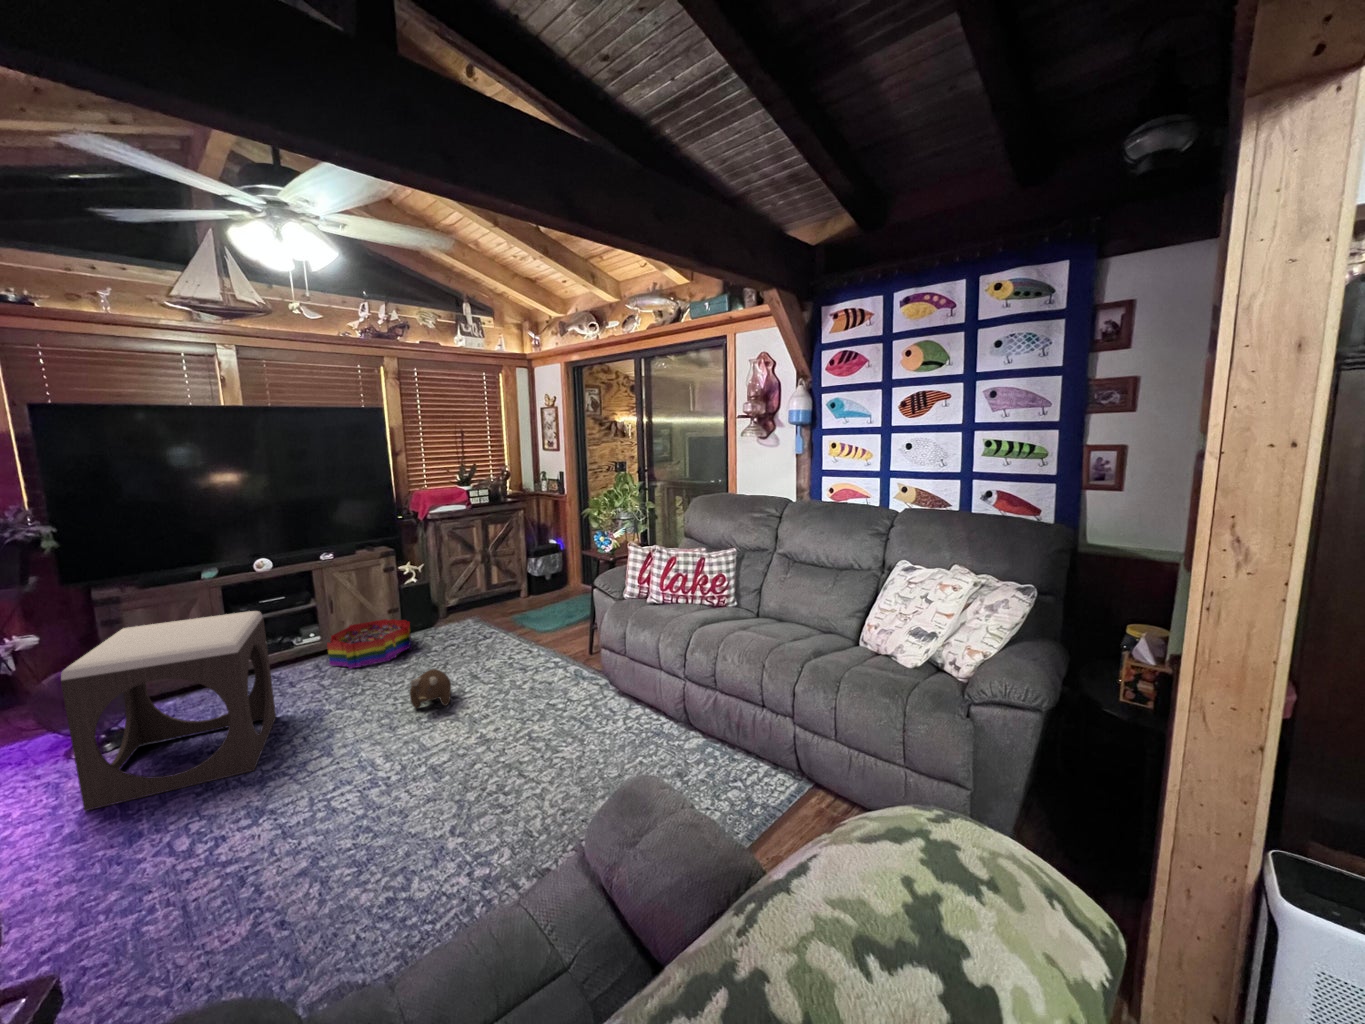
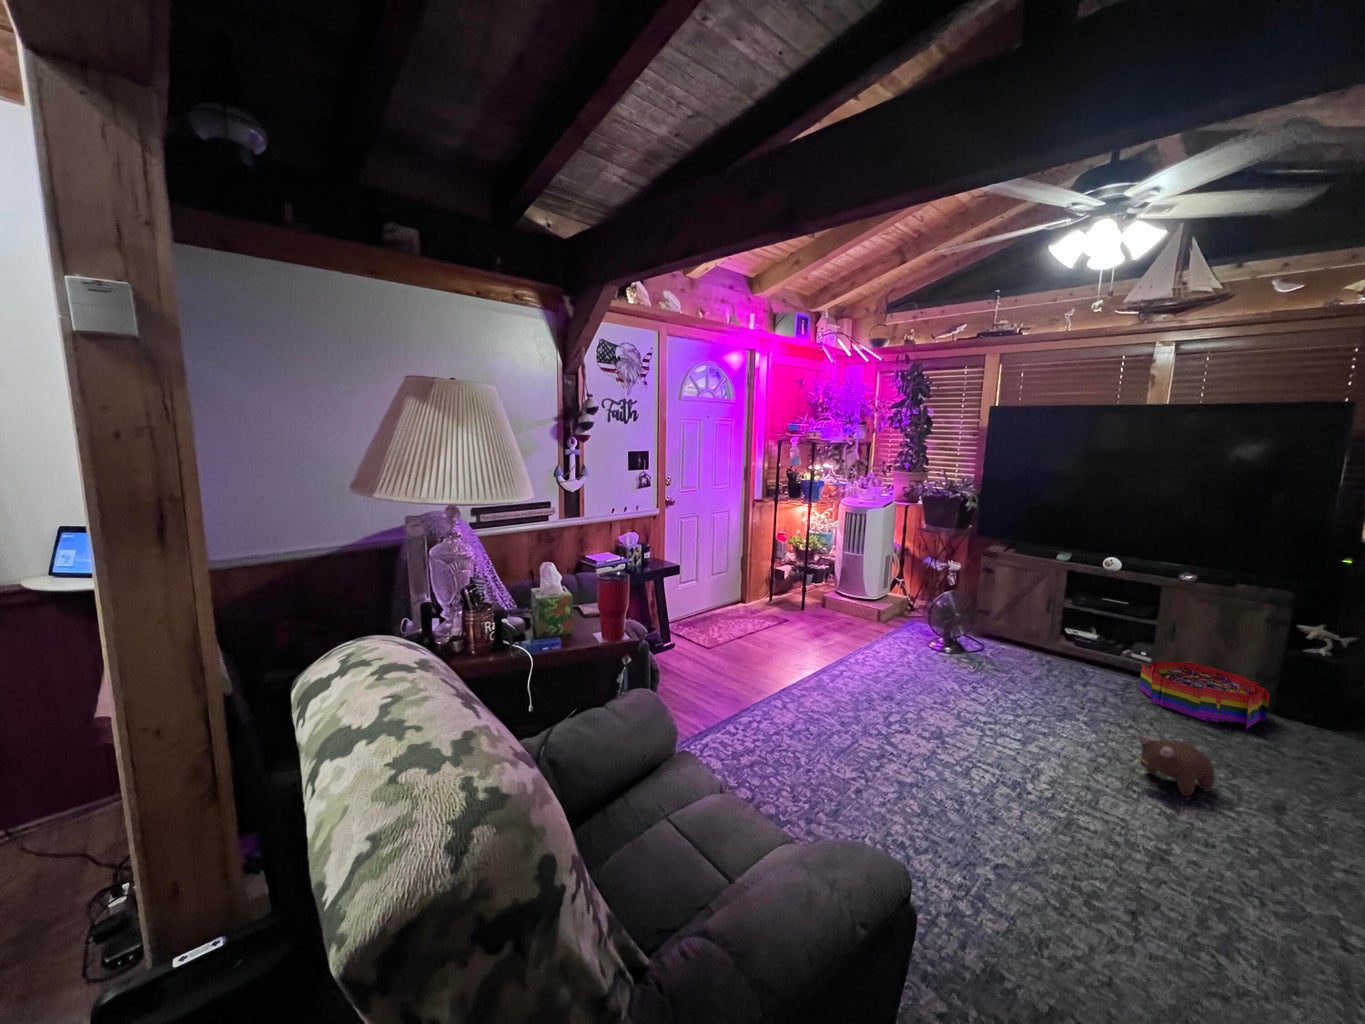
footstool: present [61,611,276,811] -> none [896,575,1049,714]

